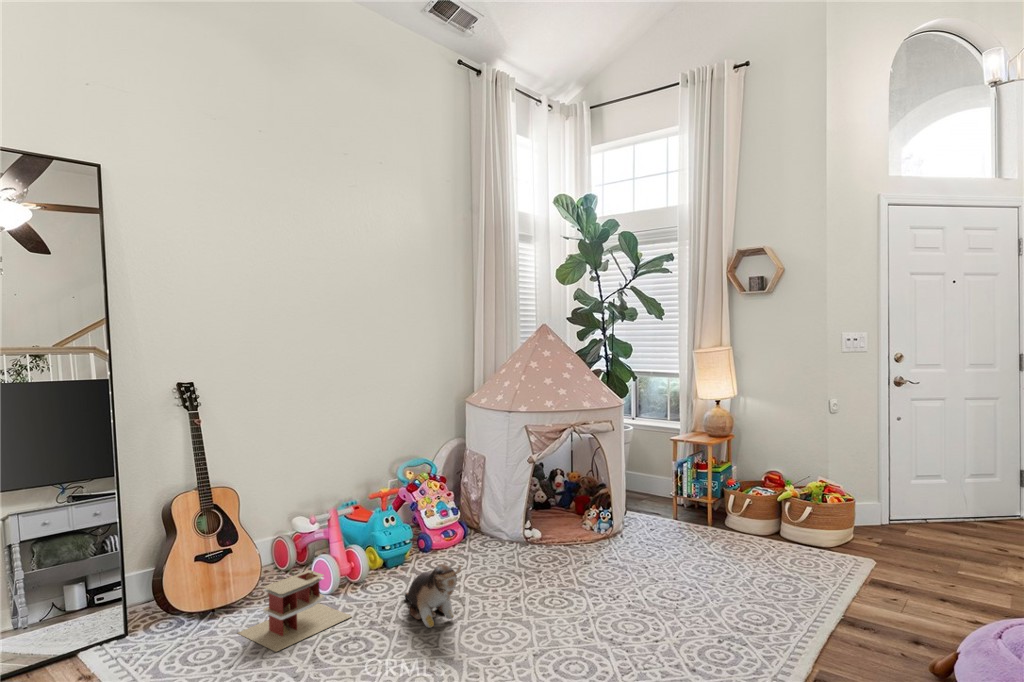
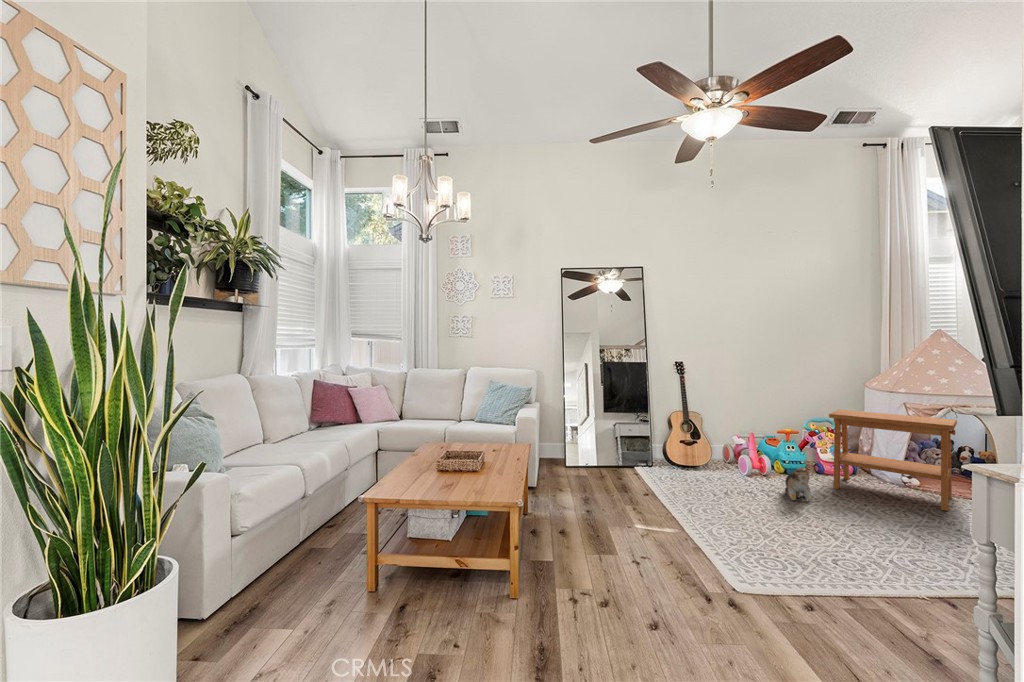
side table: none [452,441,595,577] -> present [829,410,957,511]
toy house: present [238,570,352,652] -> none [696,458,754,486]

